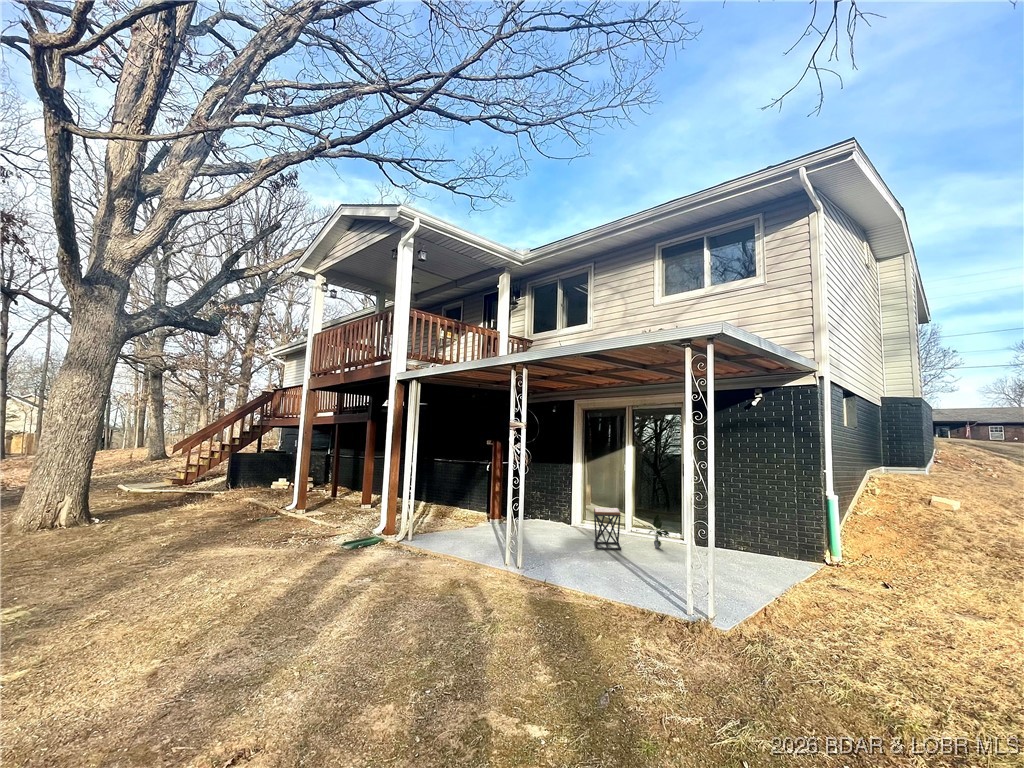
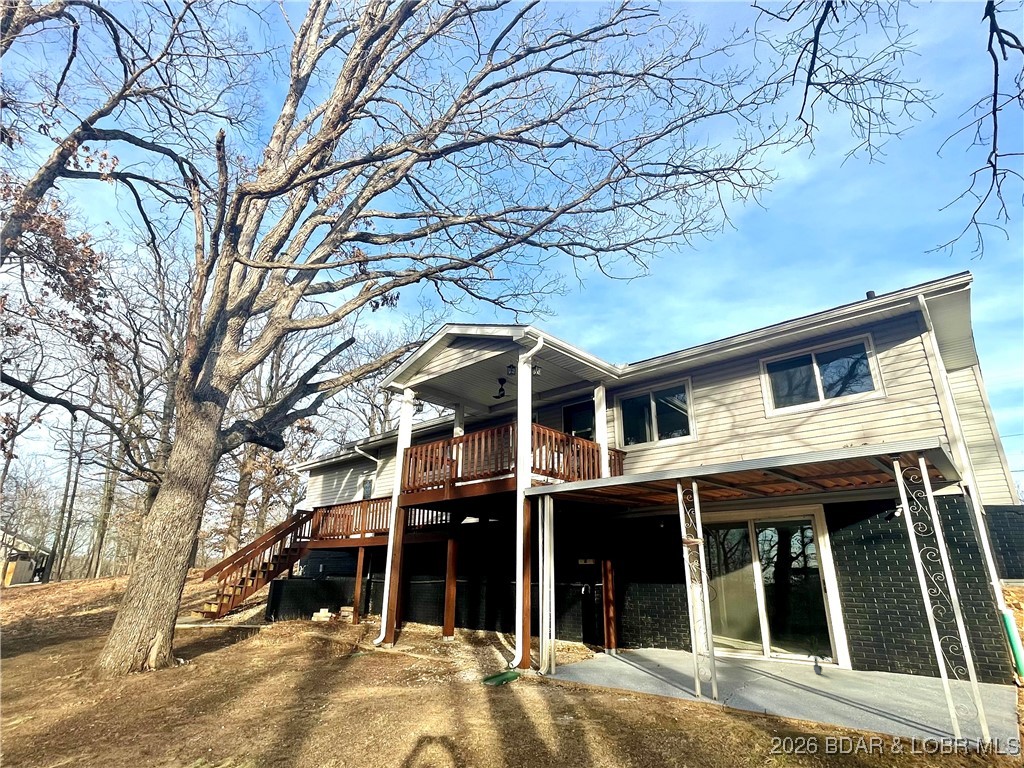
stool: present [594,508,621,550] -> none [741,630,783,677]

